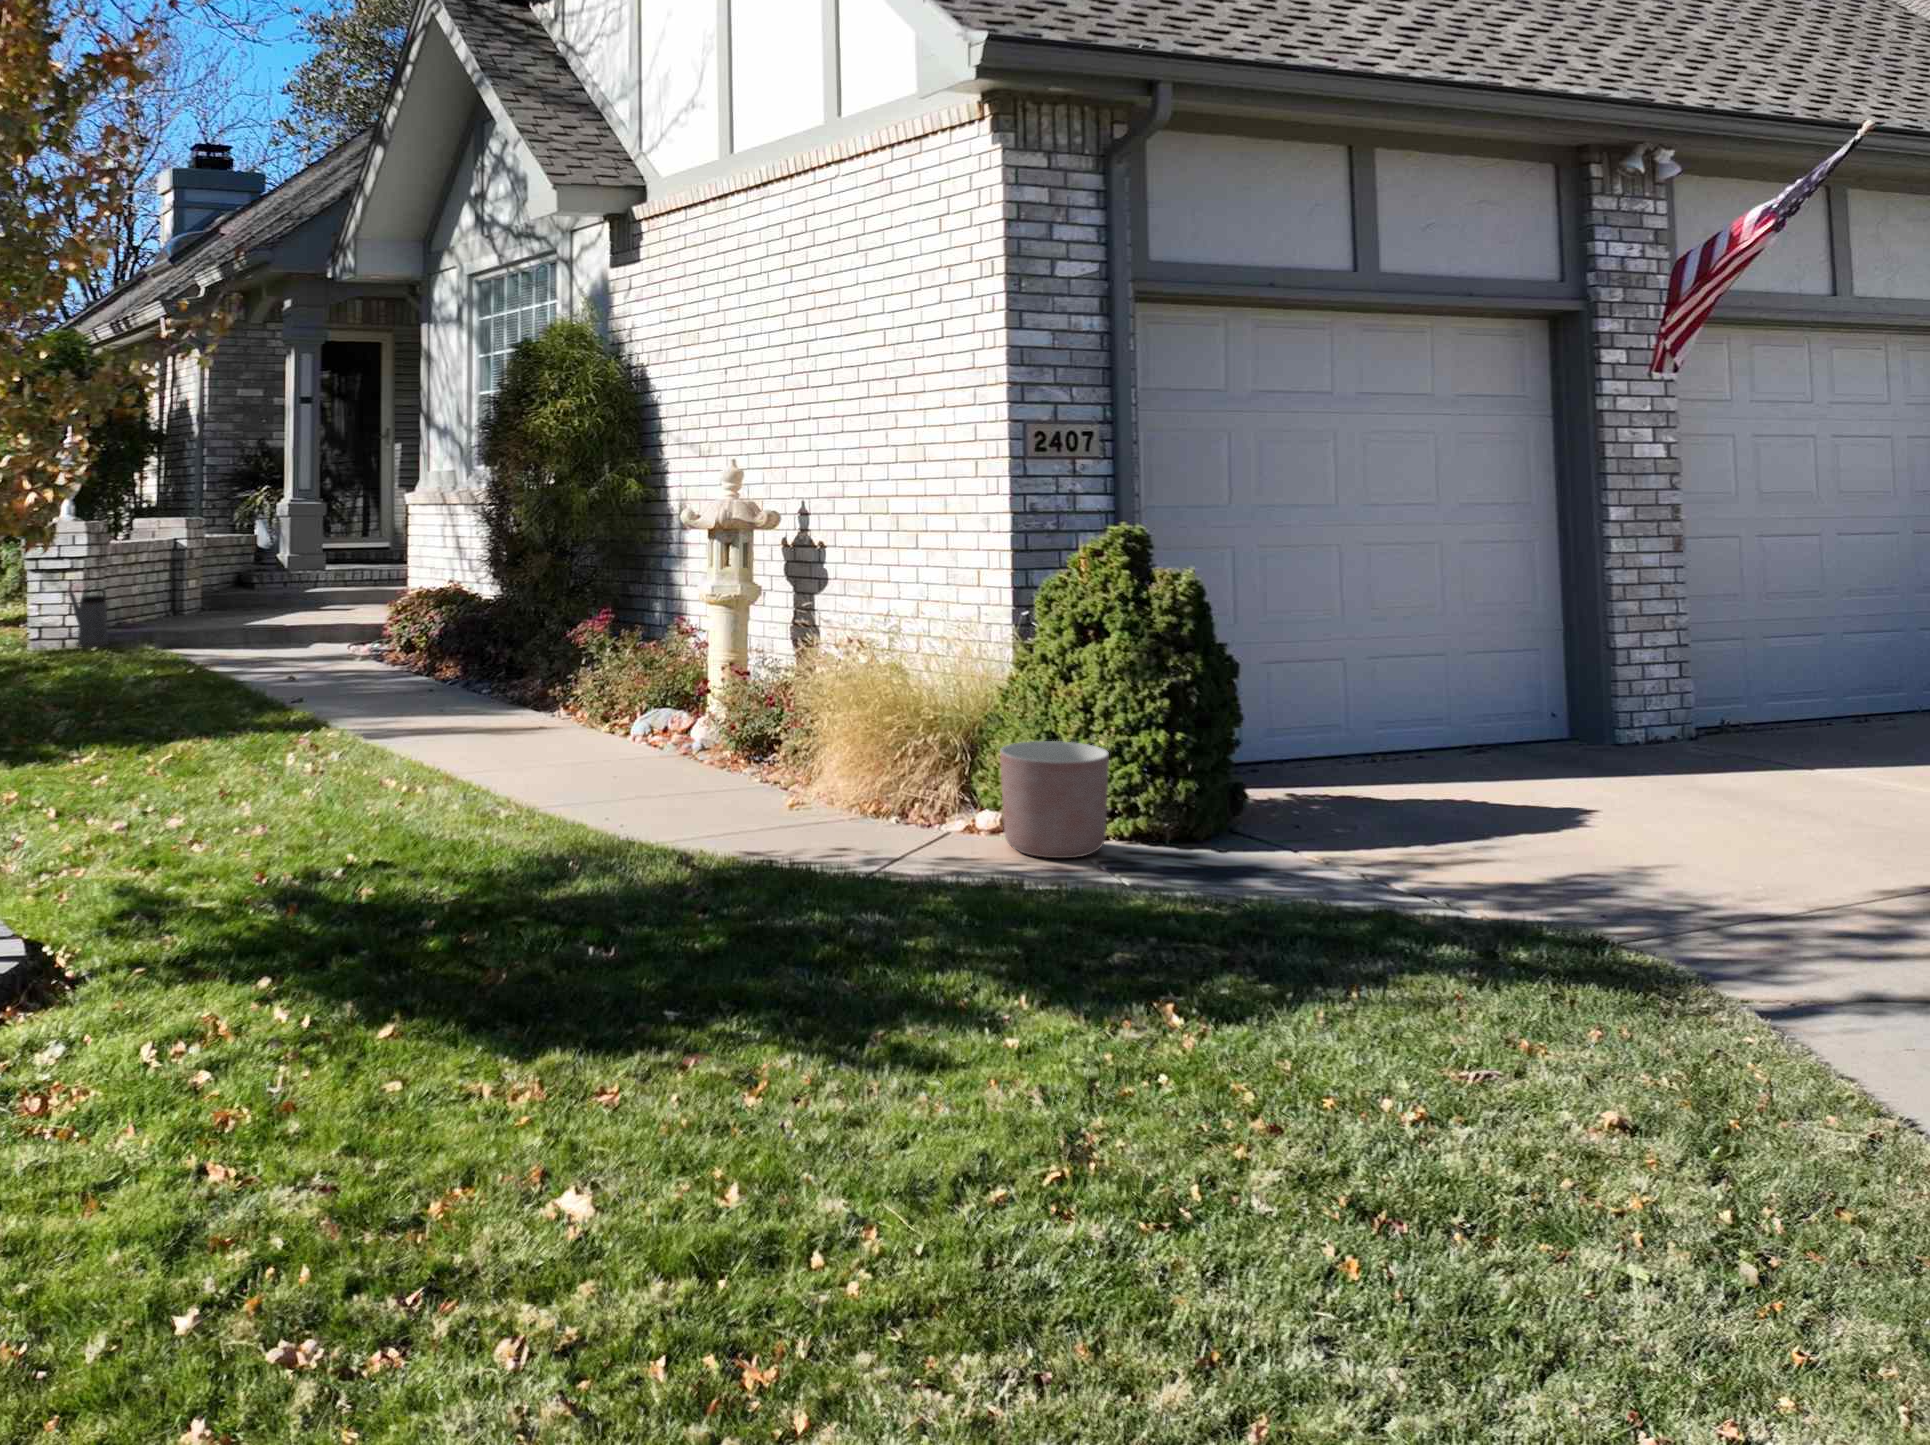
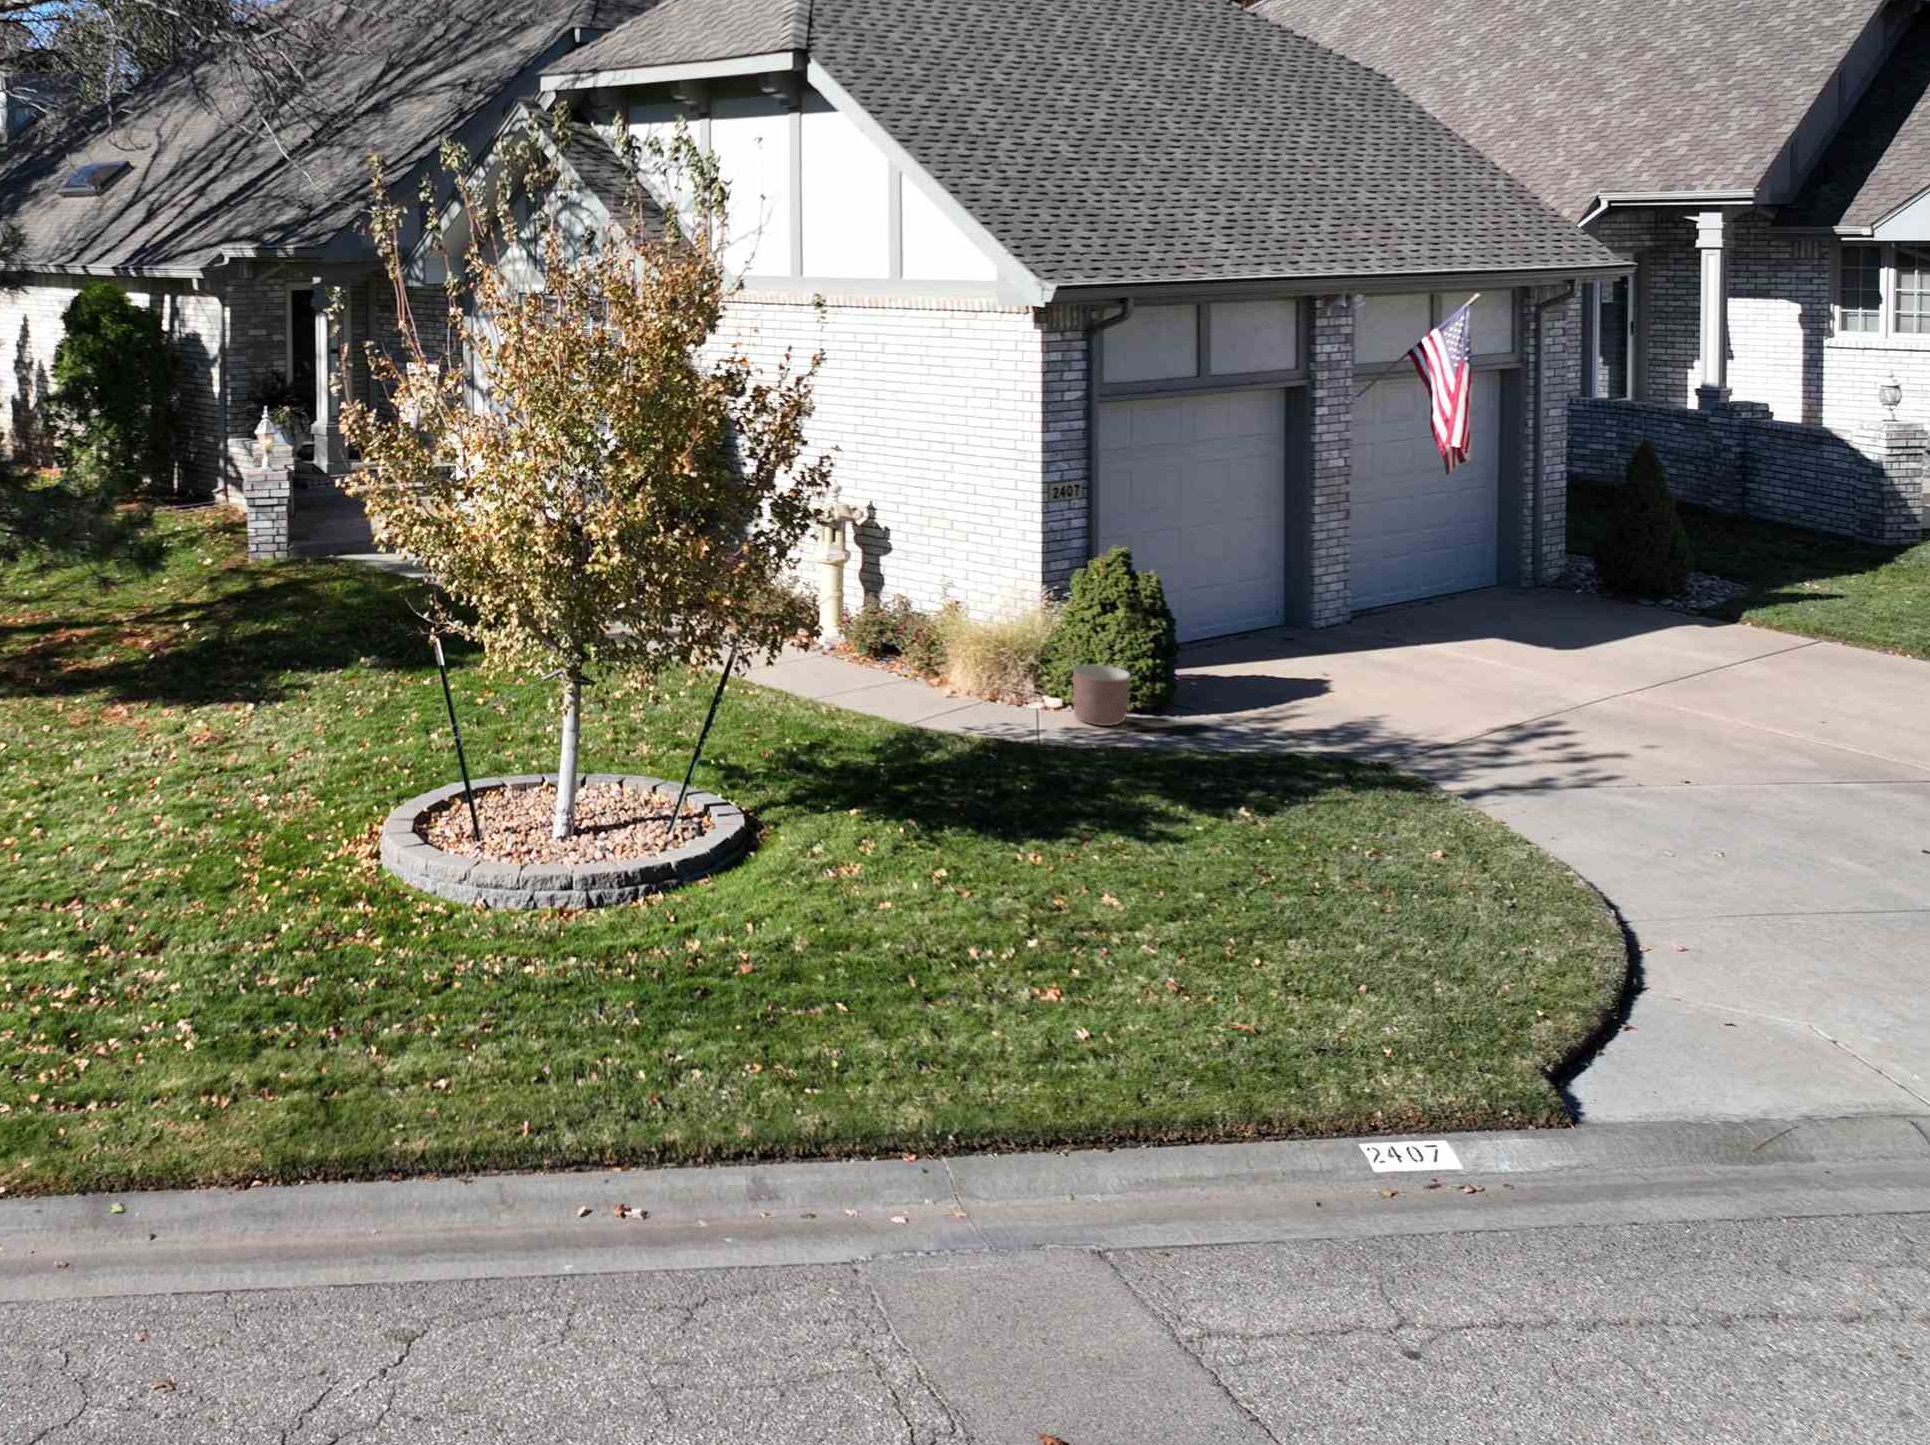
watering can: present [69,587,109,647] -> none [236,515,275,559]

